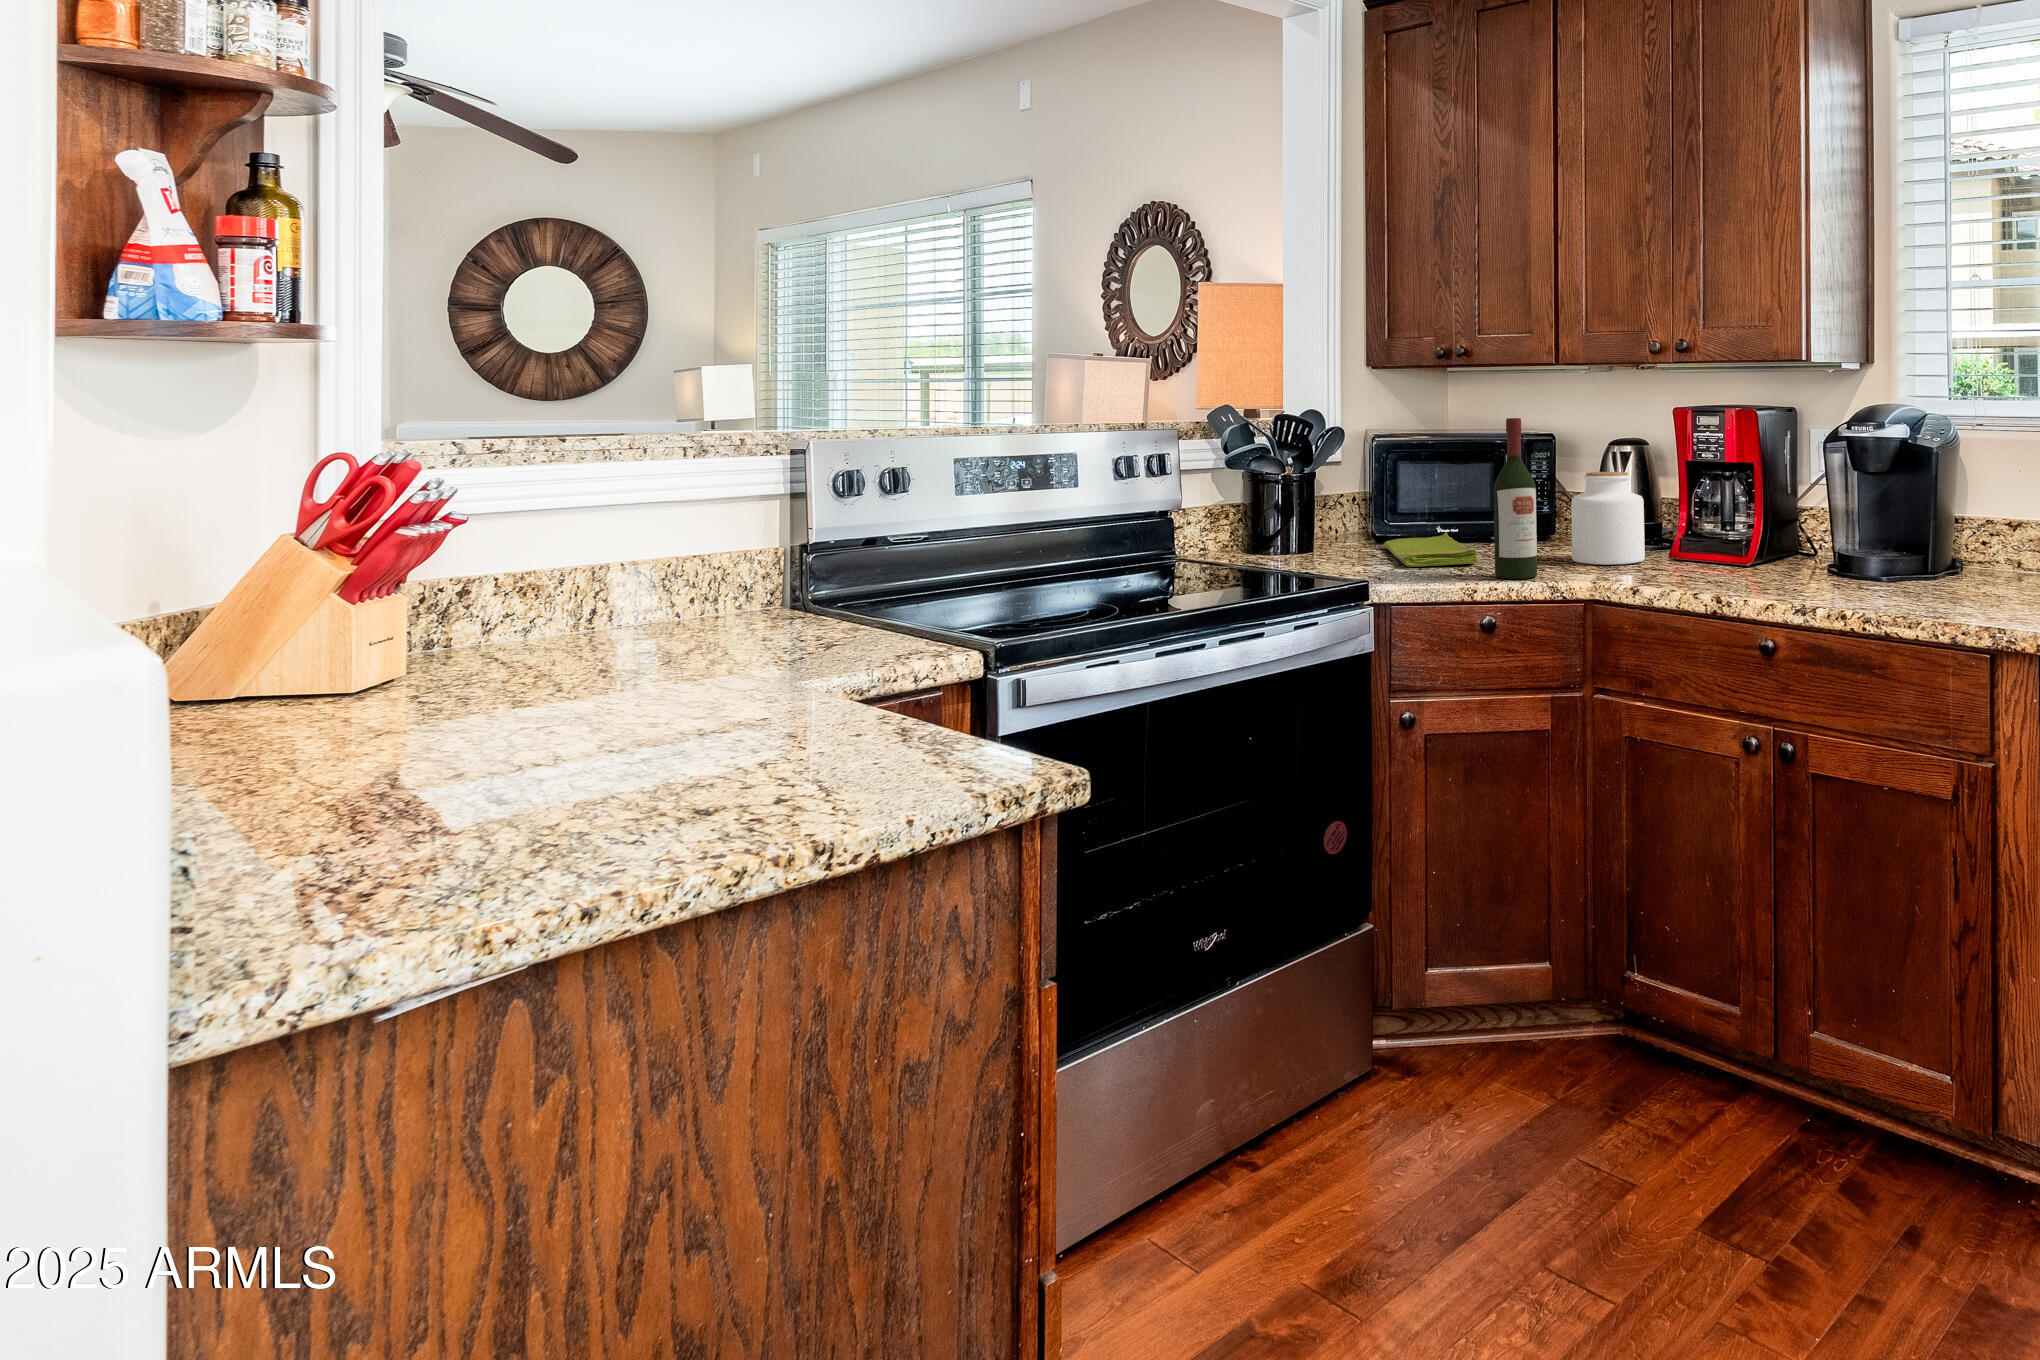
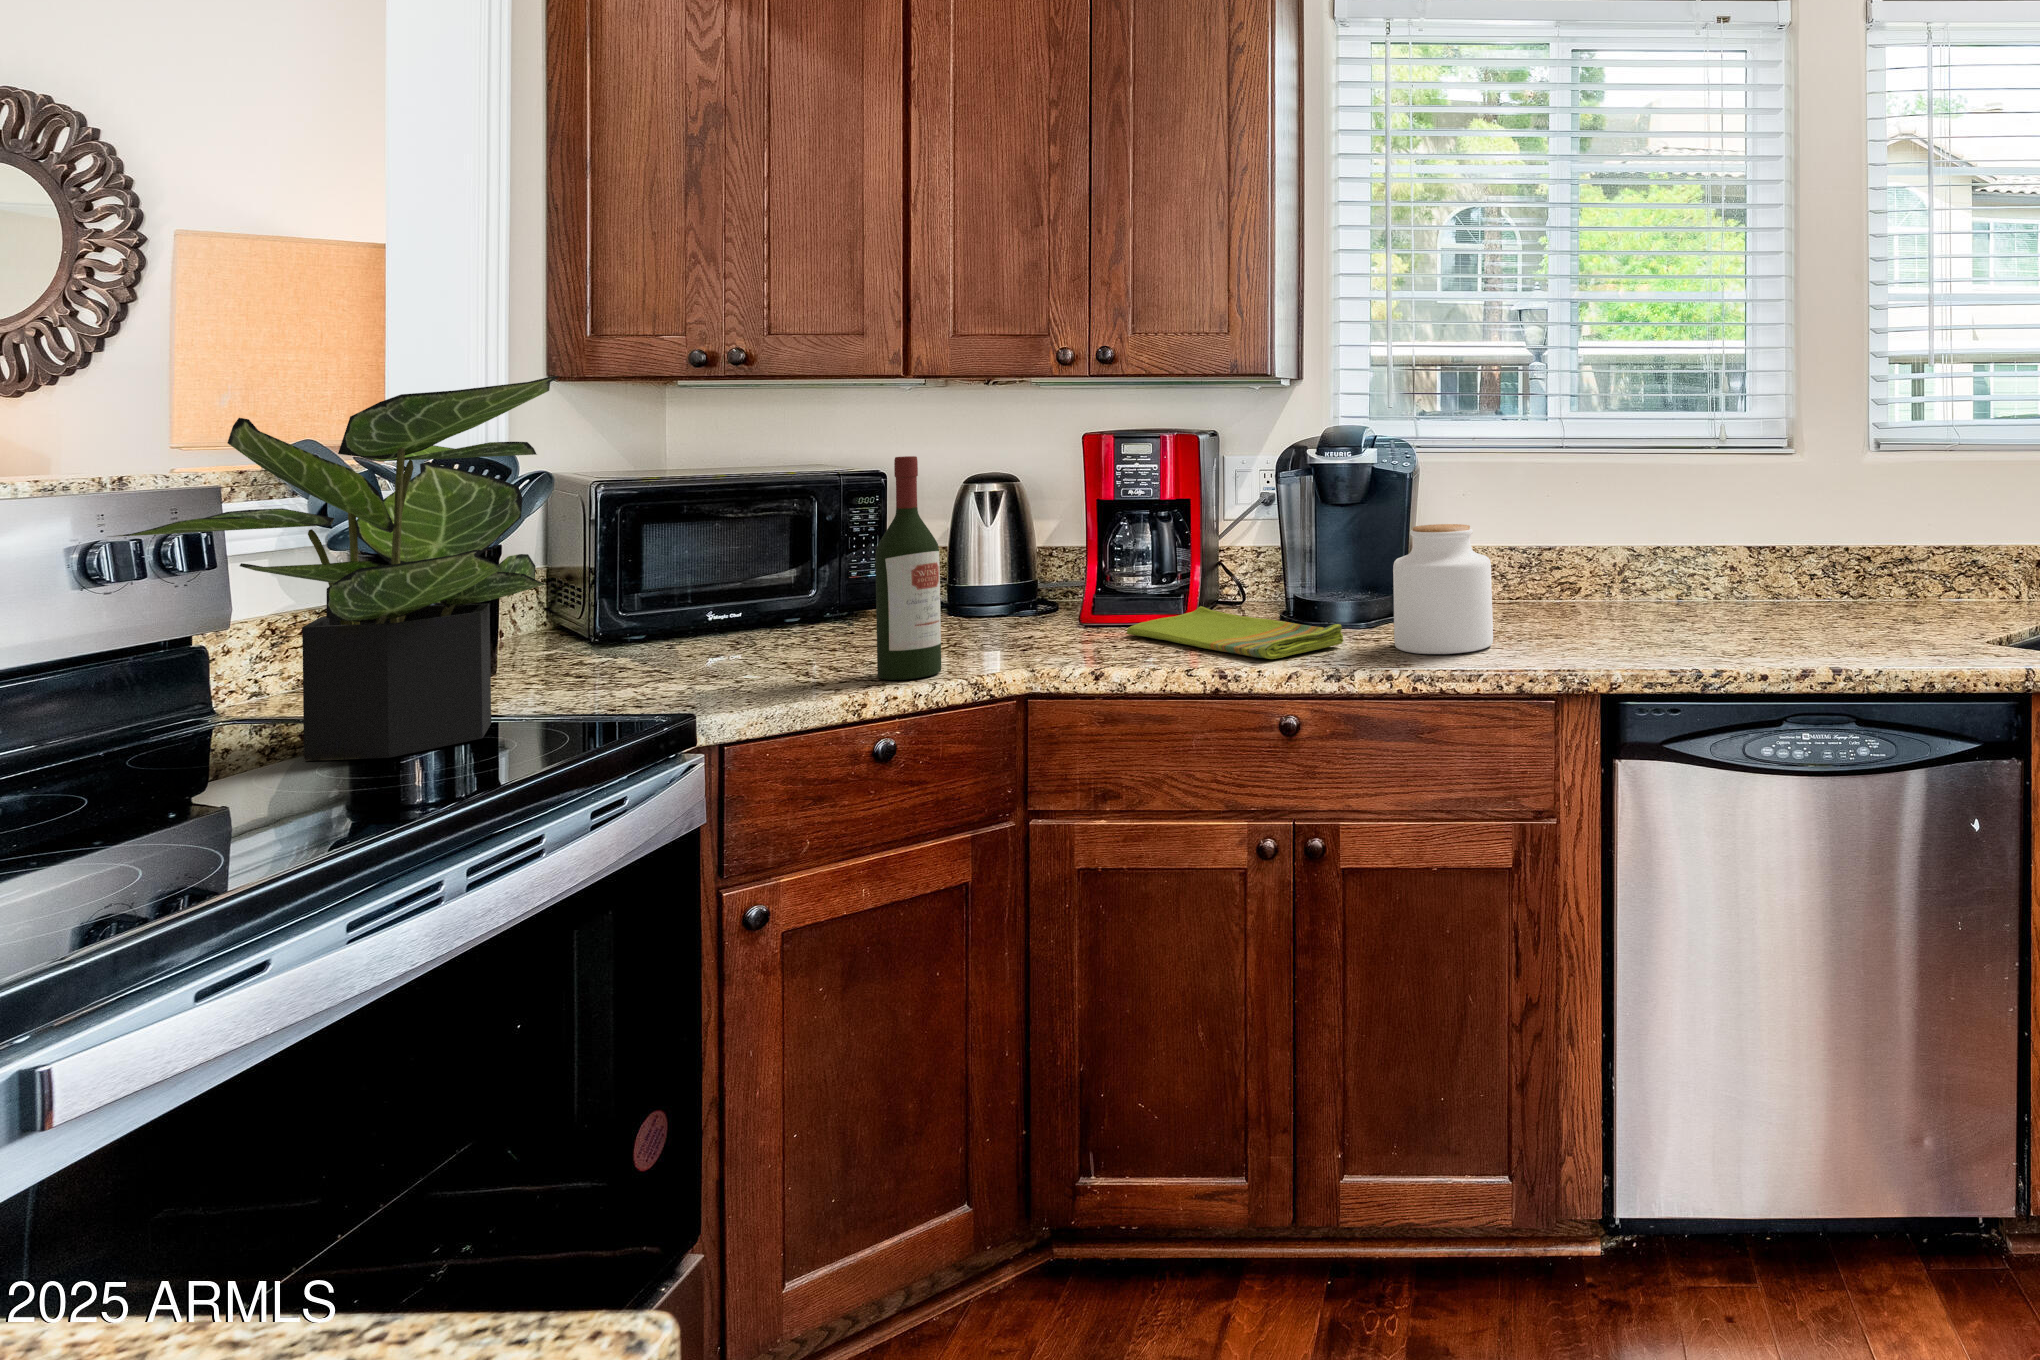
potted plant: none [1115,364,1306,585] -> present [109,376,559,761]
jar: present [1571,472,1645,565] -> present [1393,524,1493,654]
dish towel: present [1384,533,1478,567] -> present [1127,606,1343,659]

